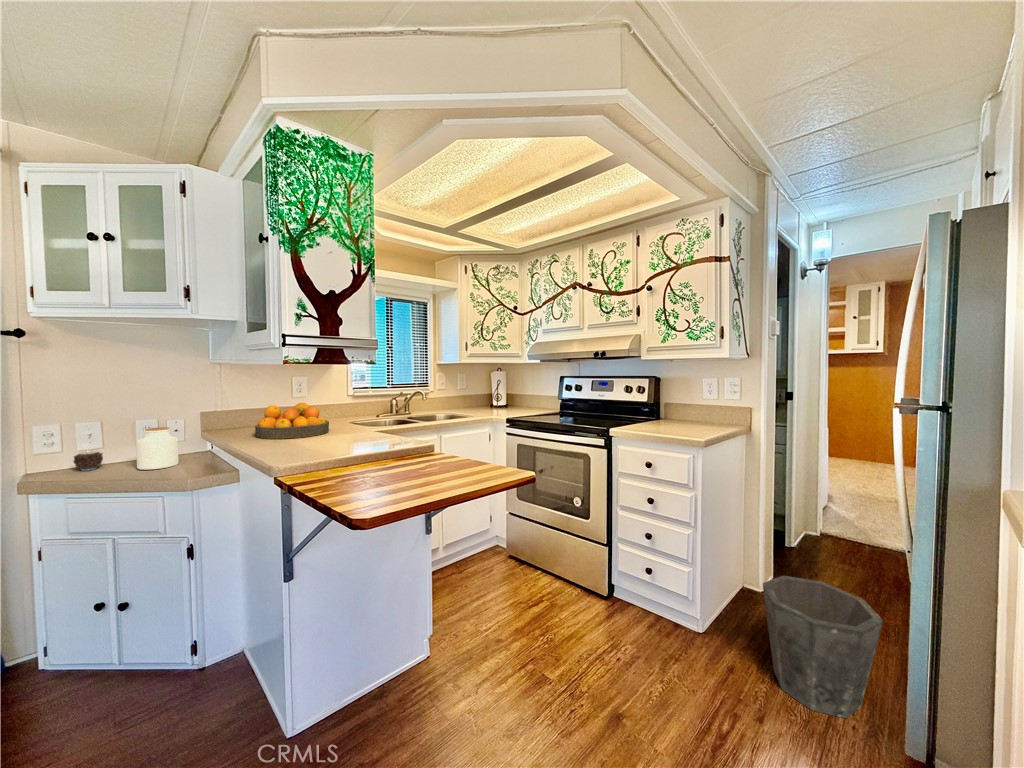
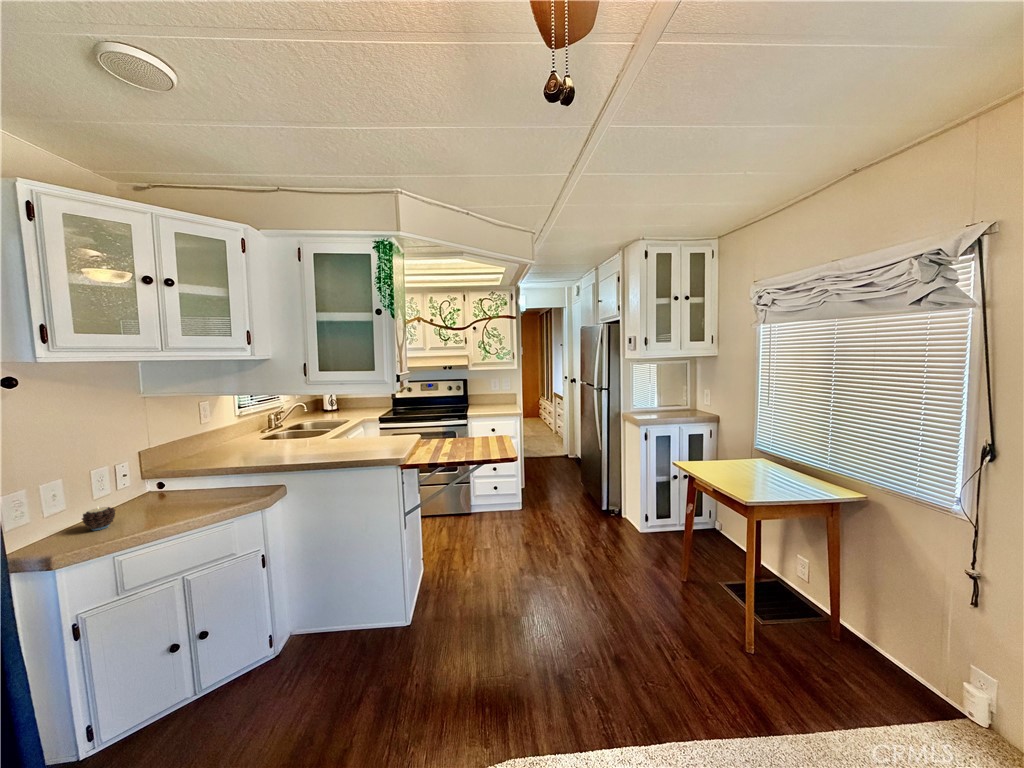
fruit bowl: present [255,403,329,439] -> none [245,424,311,458]
jar: present [136,427,179,470] -> none [155,465,198,511]
waste bin: present [763,576,883,718] -> none [548,463,586,510]

